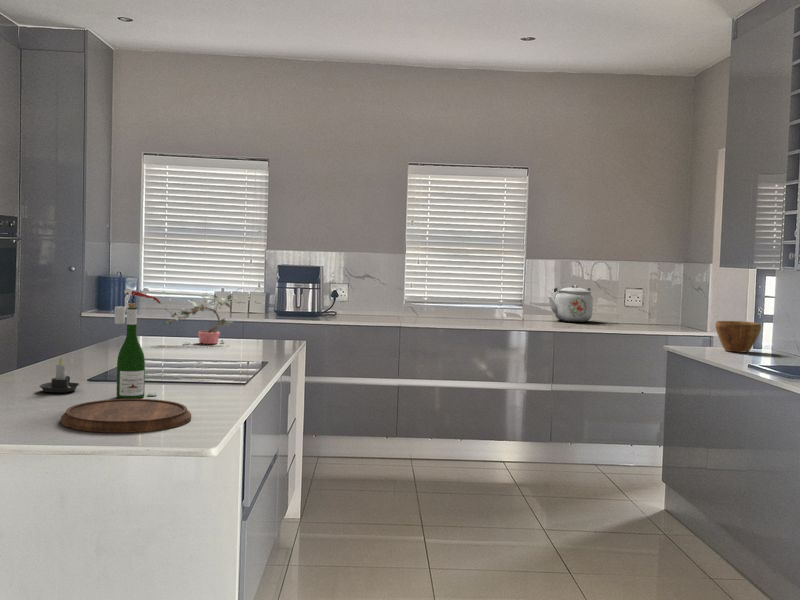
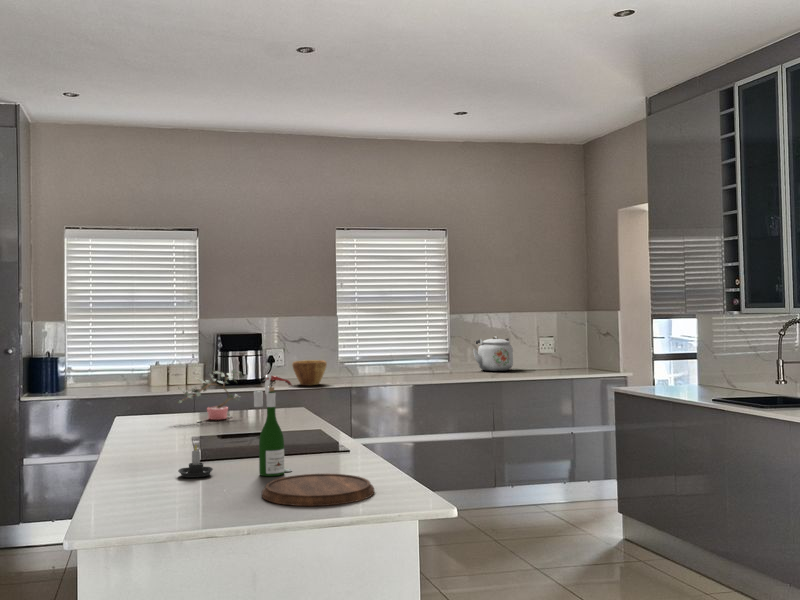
bowl: present [715,321,761,352] -> present [292,360,327,385]

